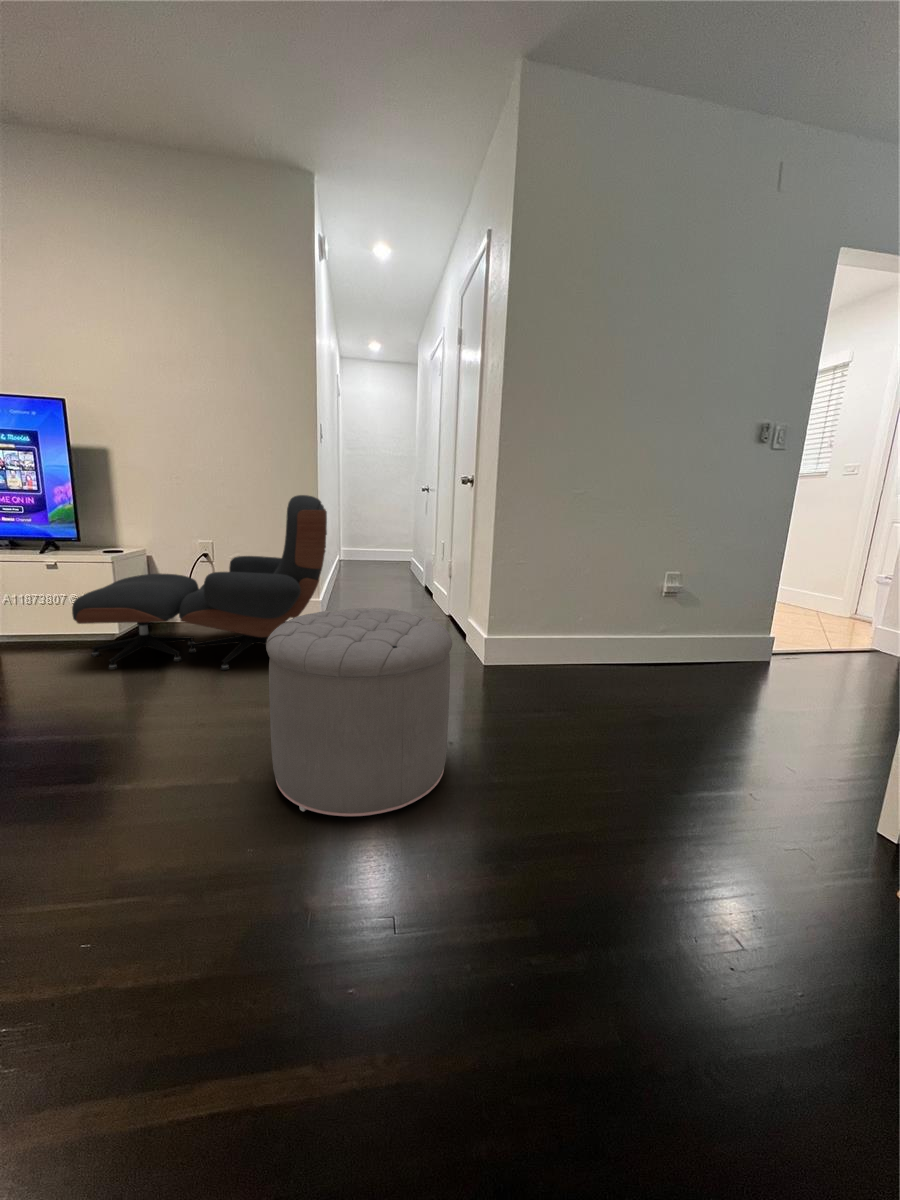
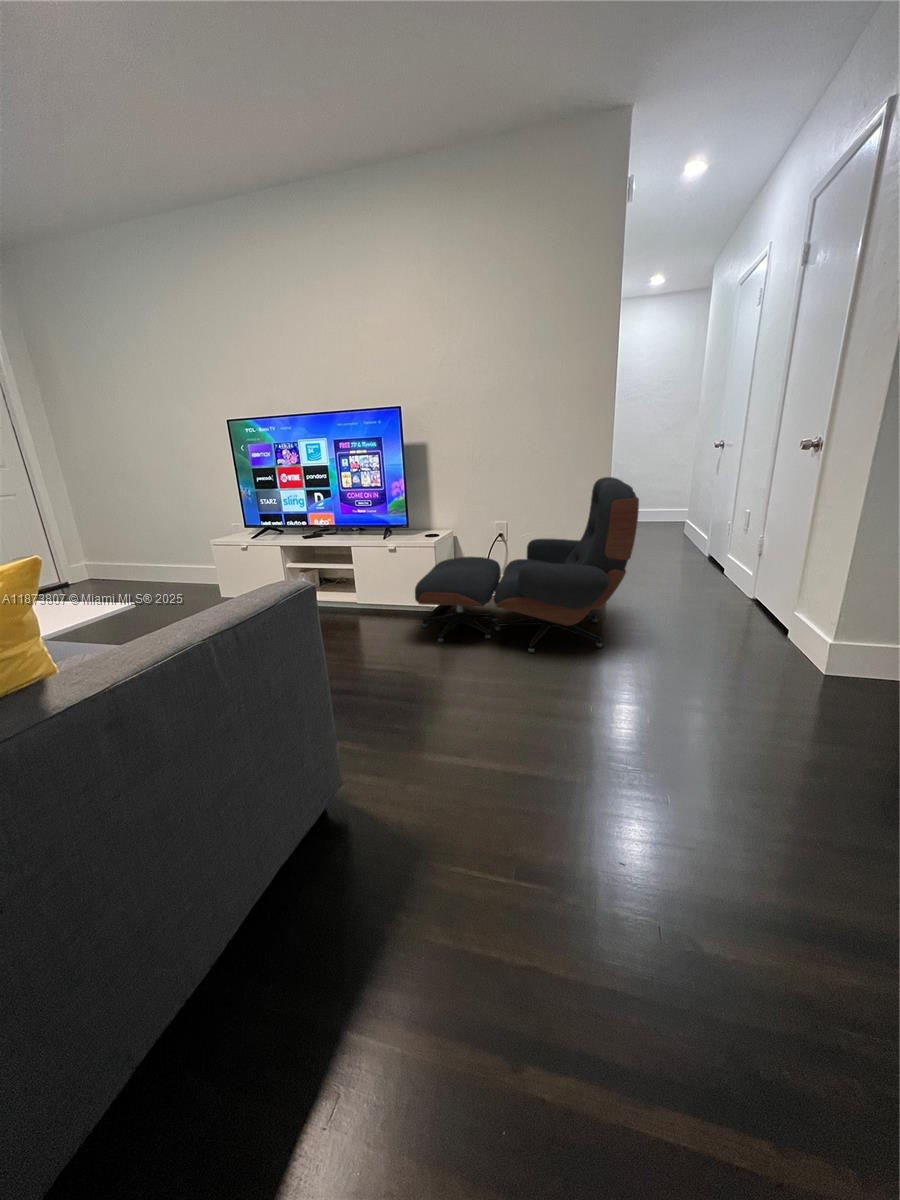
ottoman: present [266,608,452,816] -> none [620,628,867,876]

